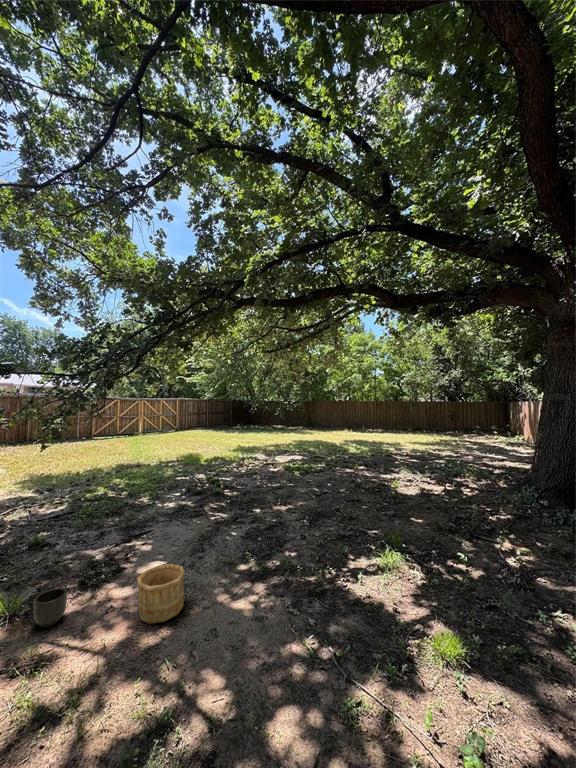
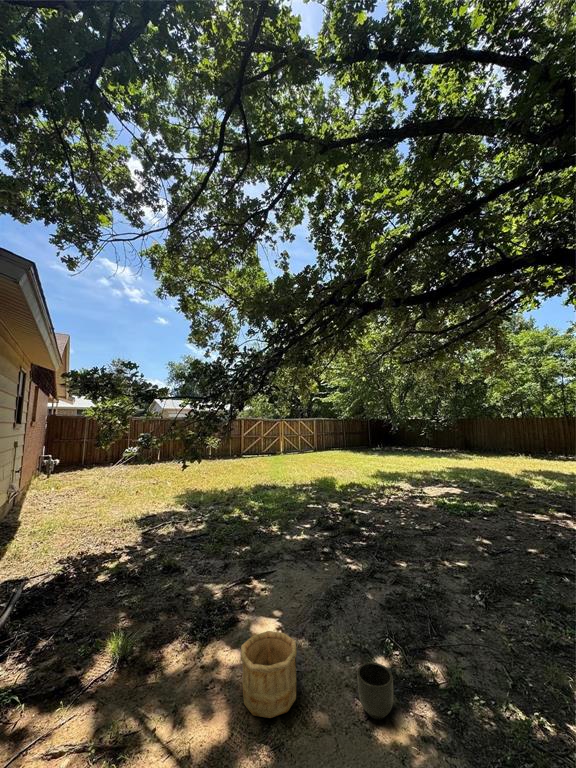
planter: present [34,588,67,627] -> present [357,663,393,720]

